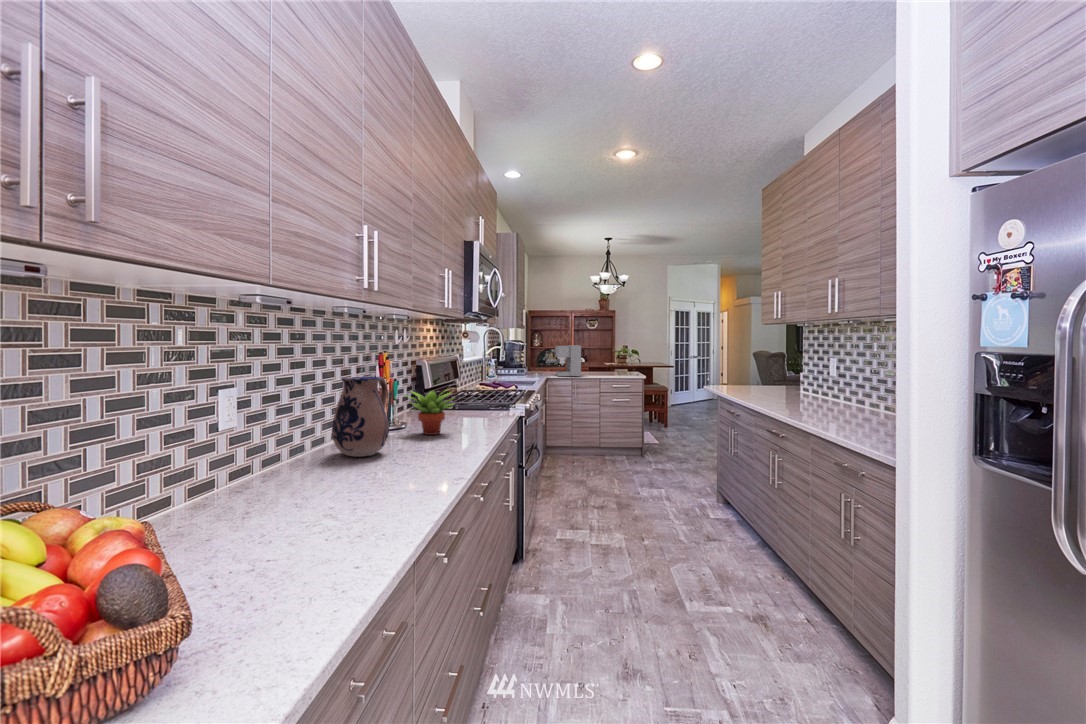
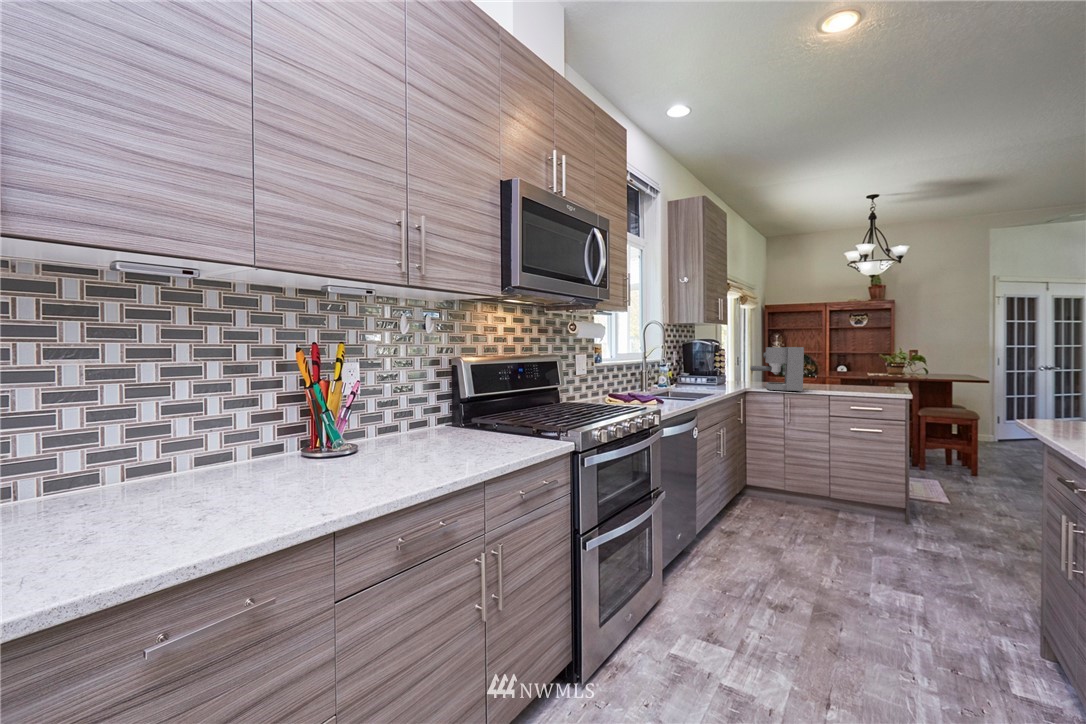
ceramic pitcher: present [332,377,389,457] -> none [44,385,185,523]
succulent plant: present [403,389,452,435] -> none [283,406,377,484]

